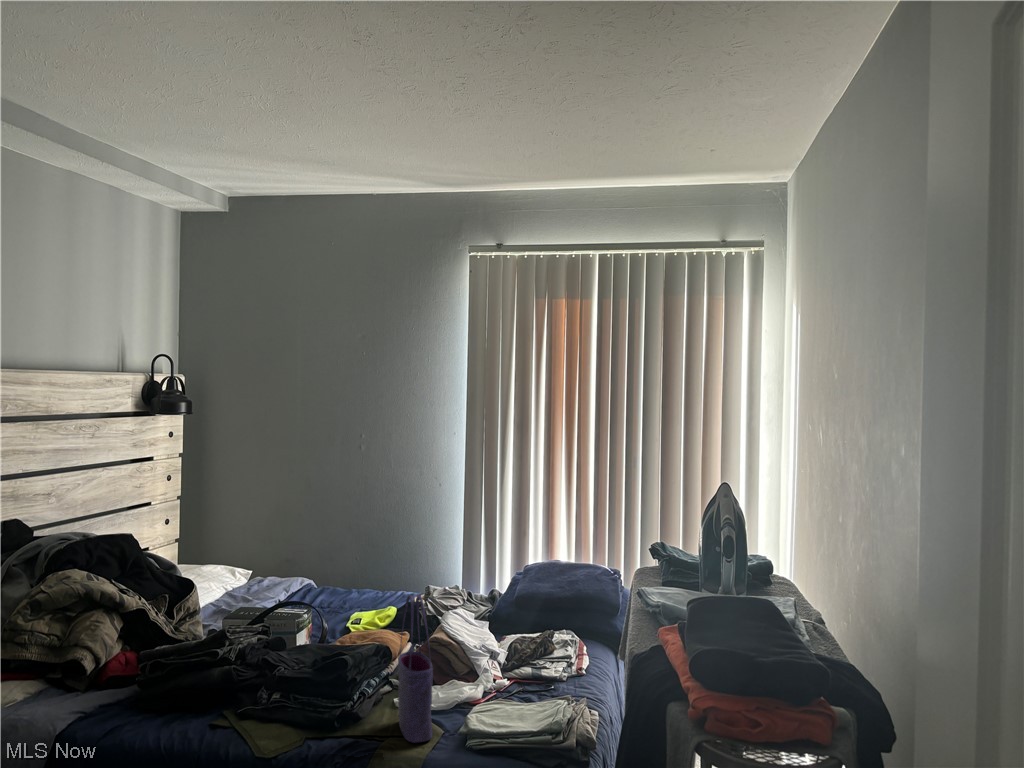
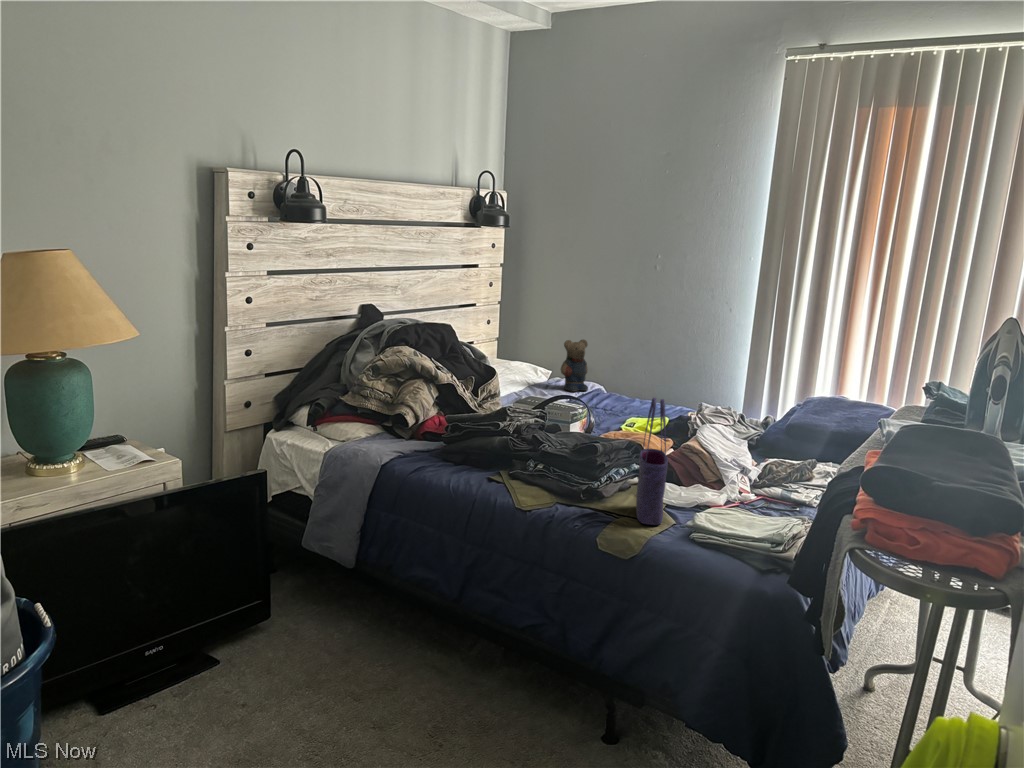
teddy bear: none [265,531,298,592] -> present [561,340,588,392]

